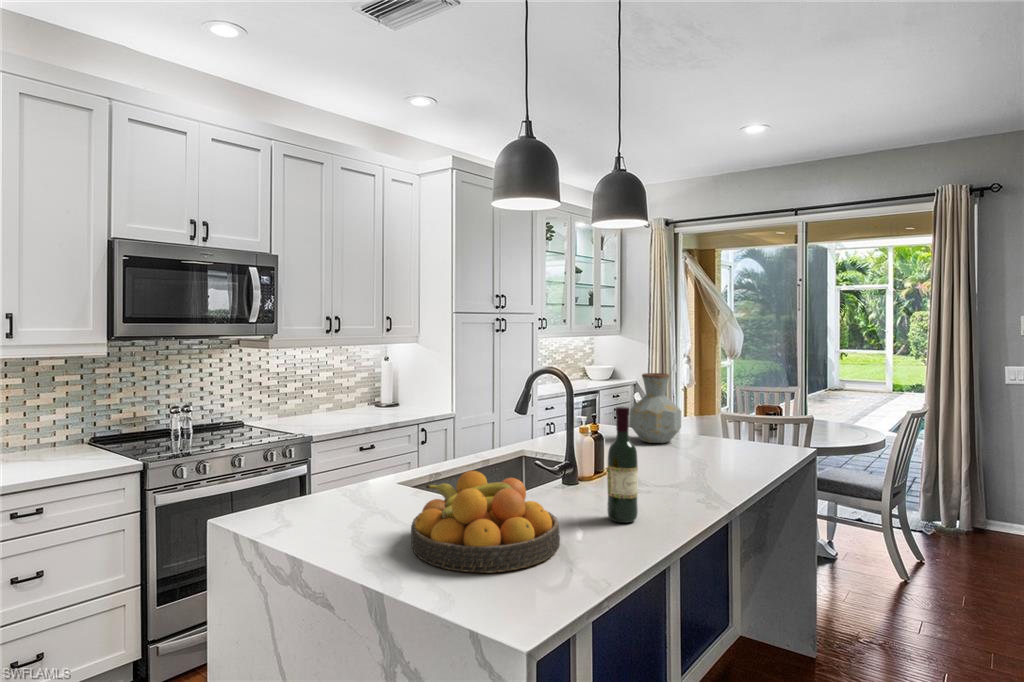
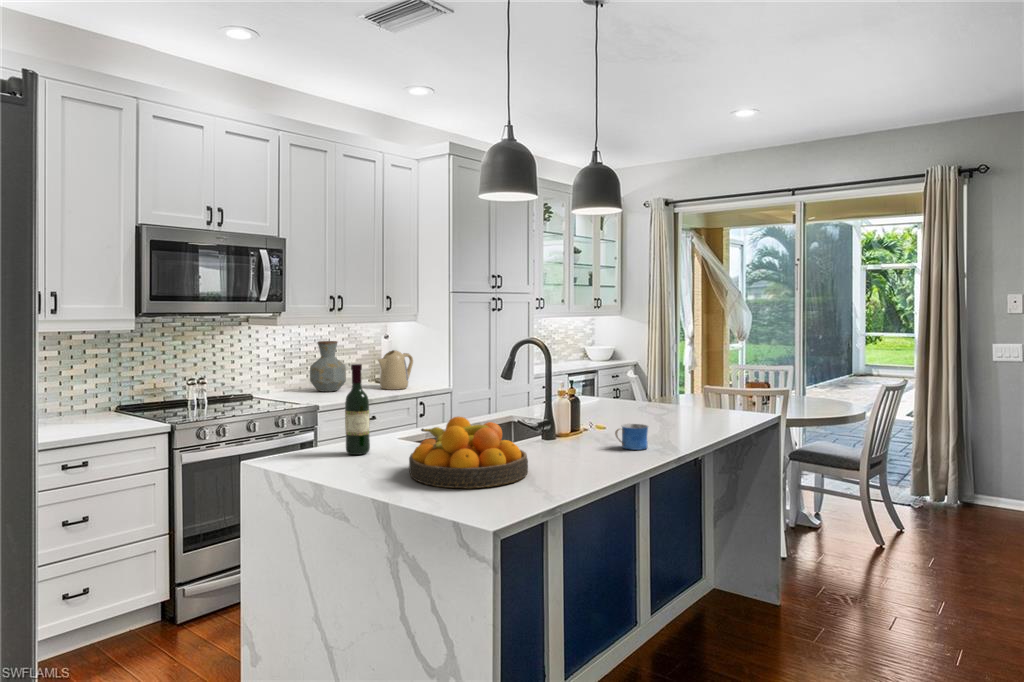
kettle: none [377,373,415,414] -> present [378,350,413,390]
vase: present [630,373,681,443] -> present [310,341,346,392]
wine bottle: present [607,407,638,523] -> present [345,364,370,455]
mug: none [653,470,692,503] -> present [615,424,648,450]

